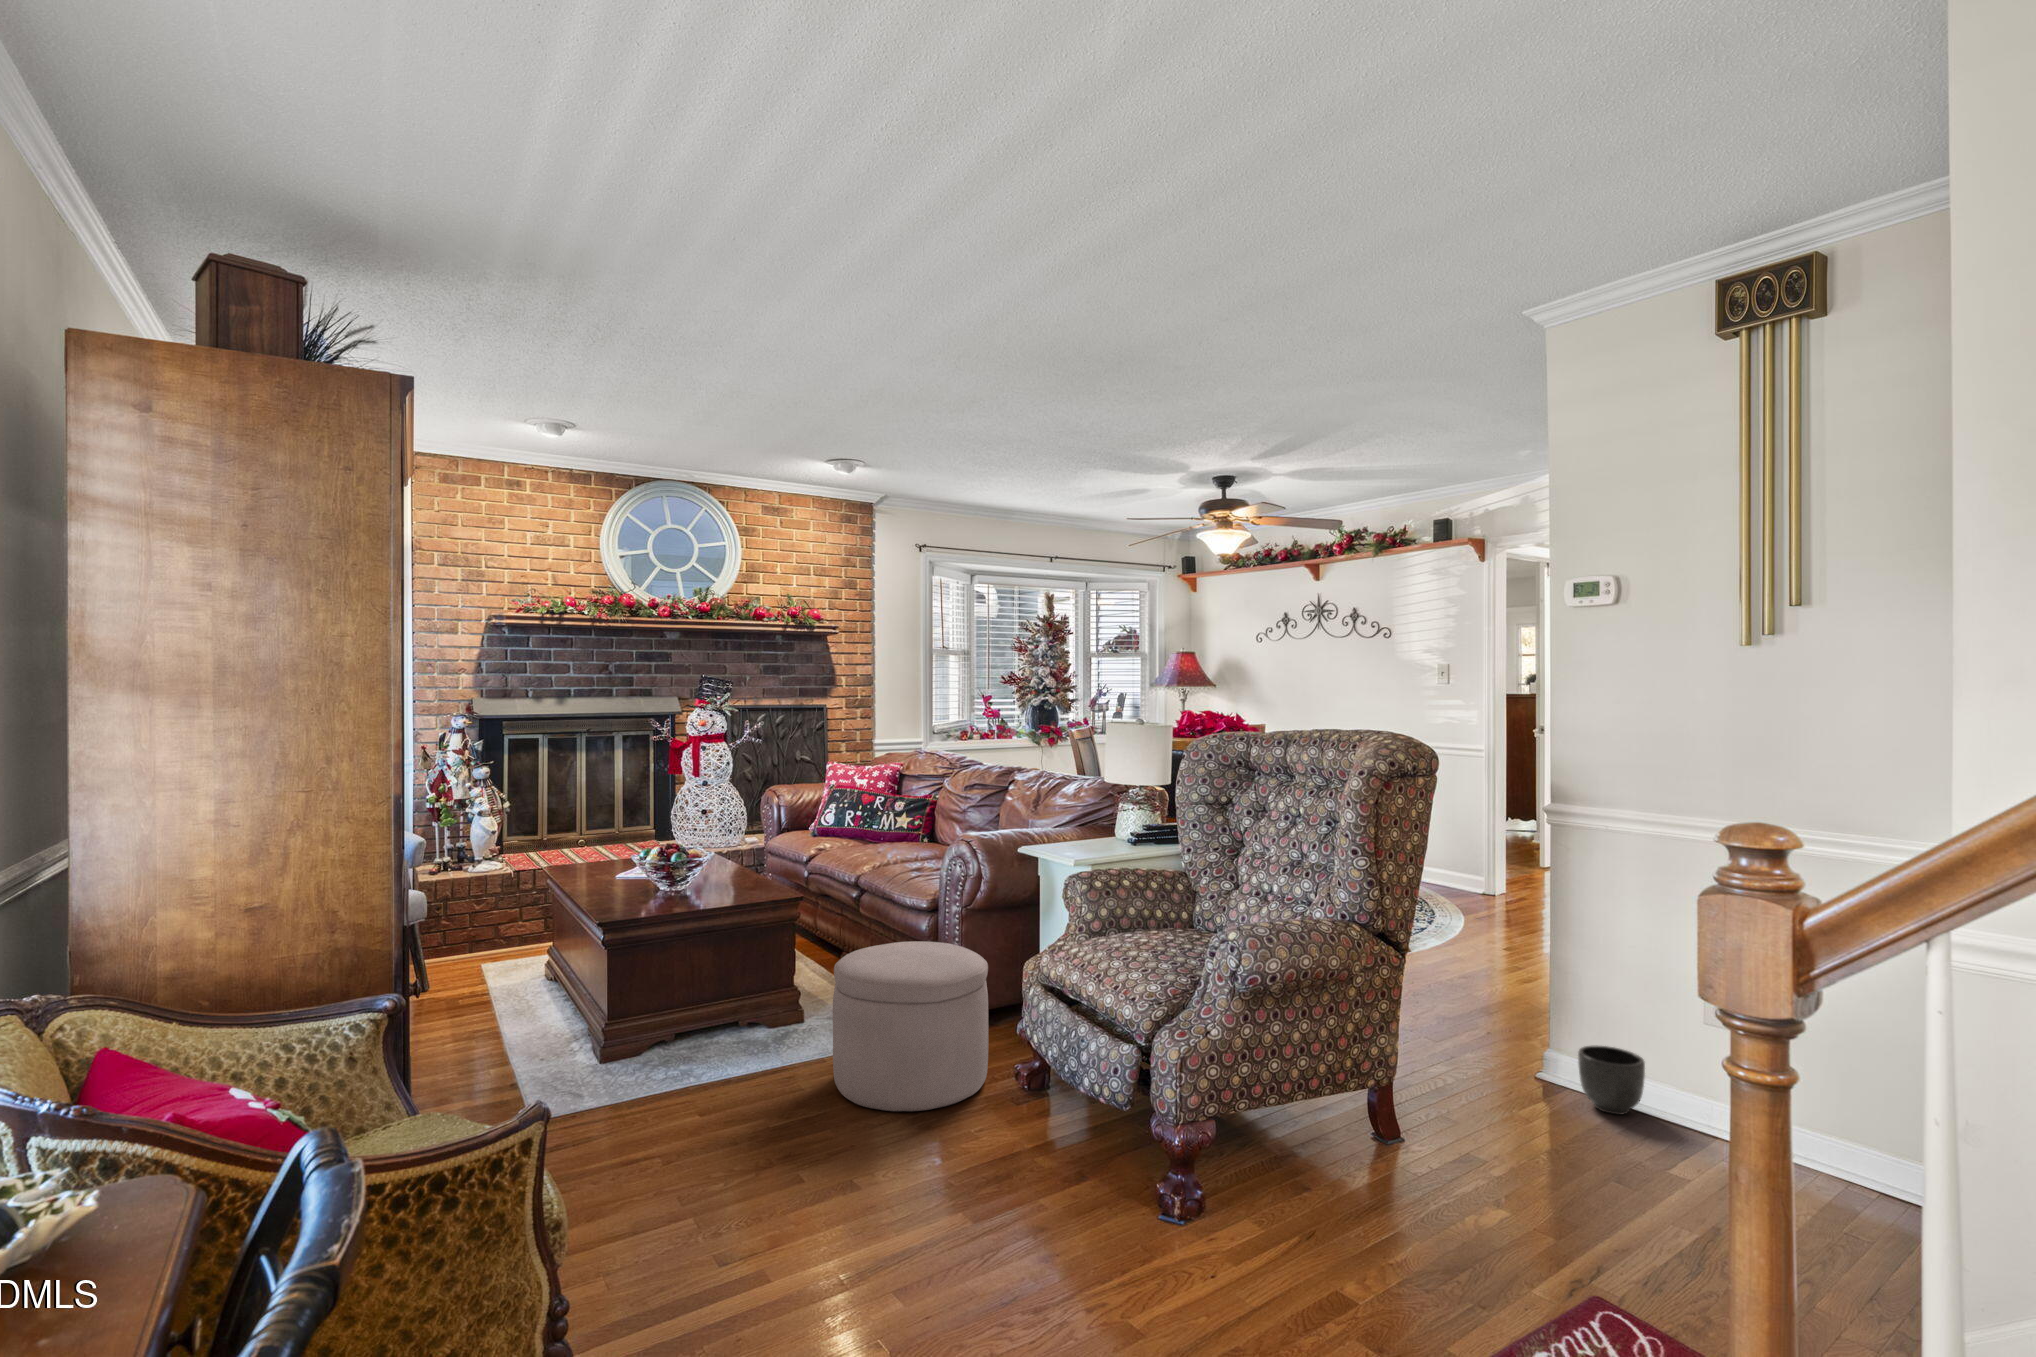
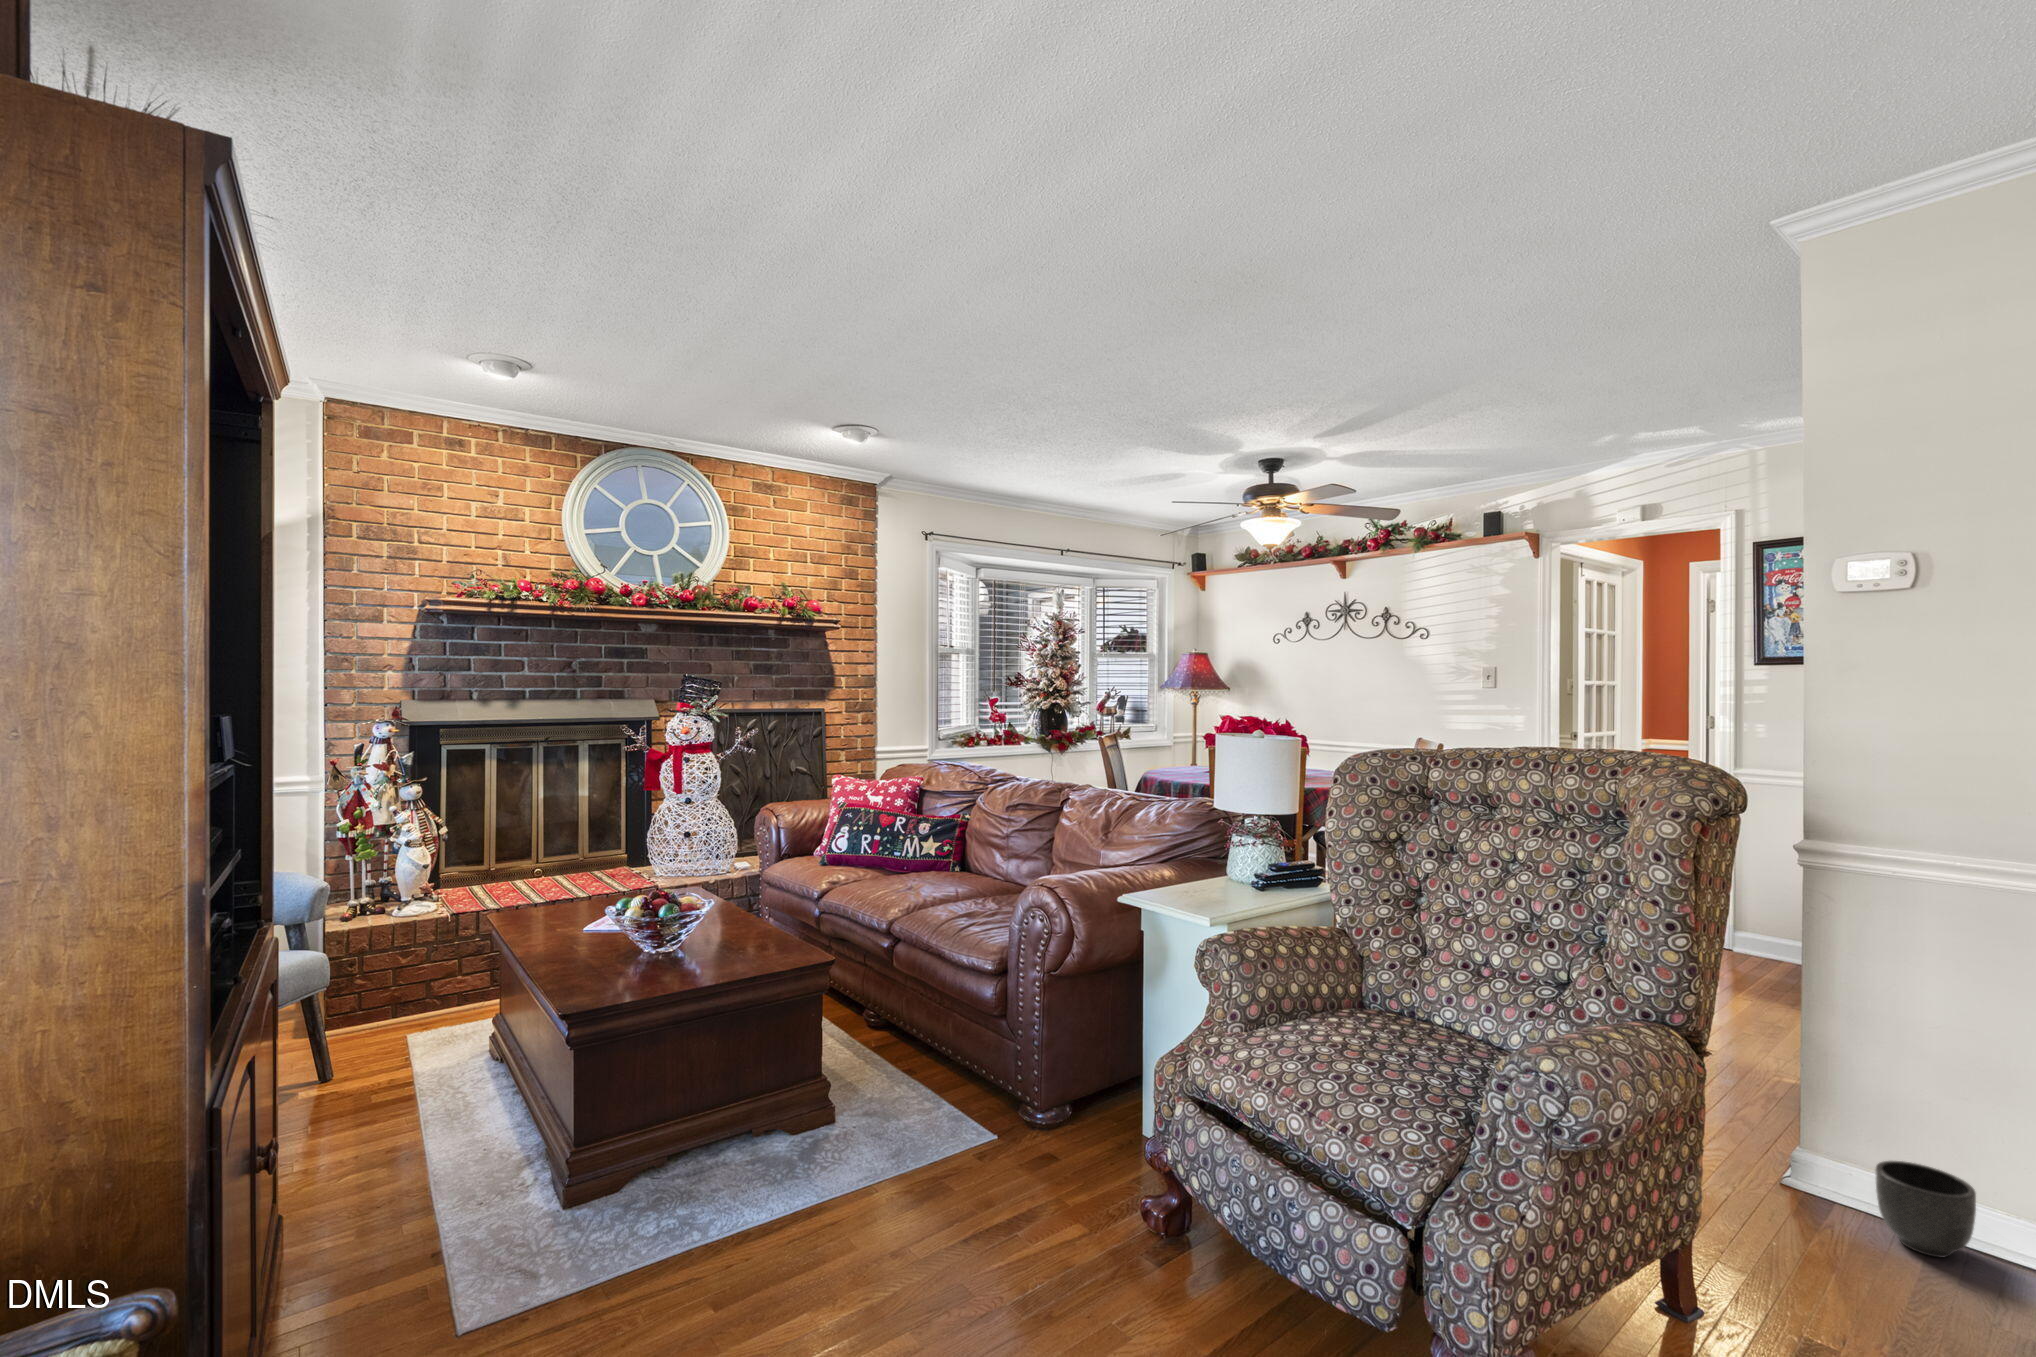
ottoman: present [833,941,988,1111] -> none [907,1030,1114,1288]

